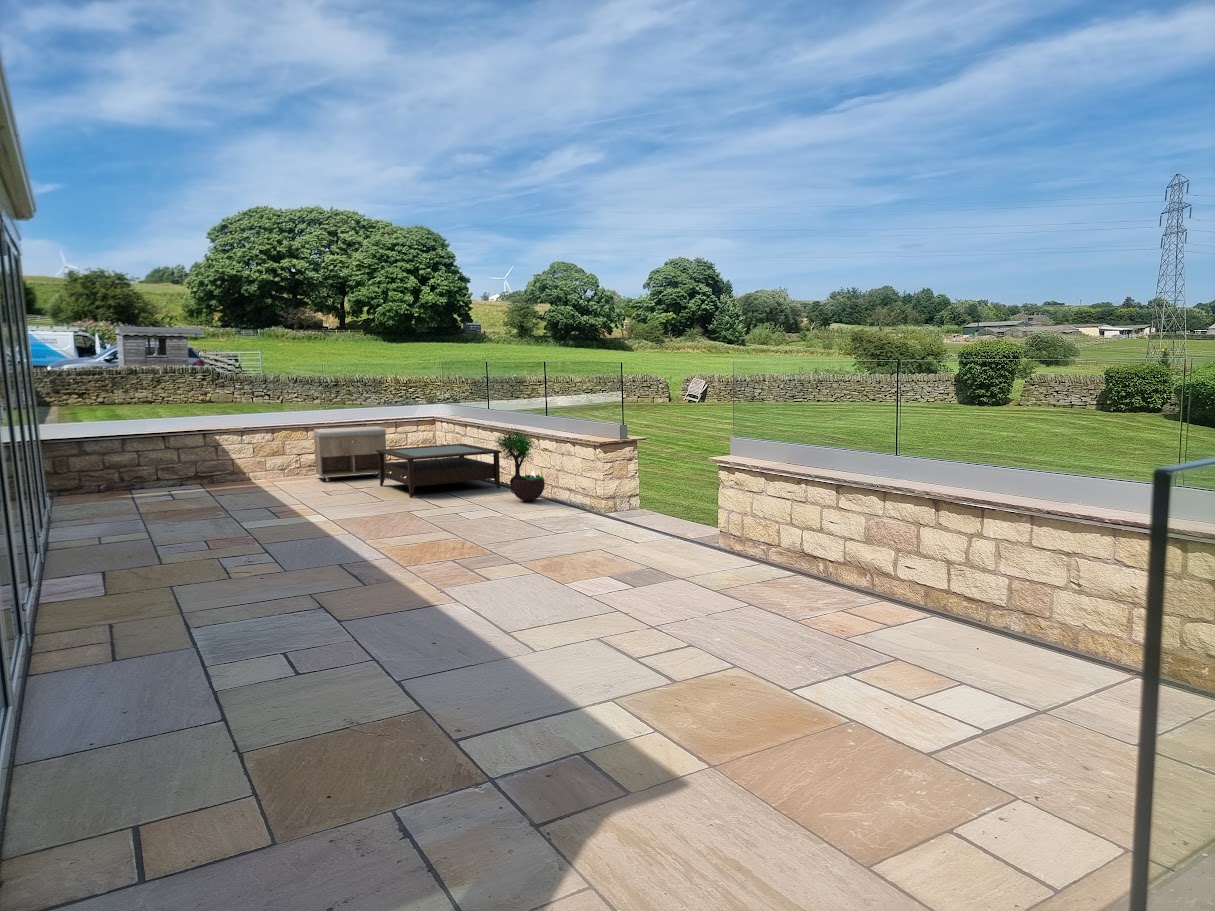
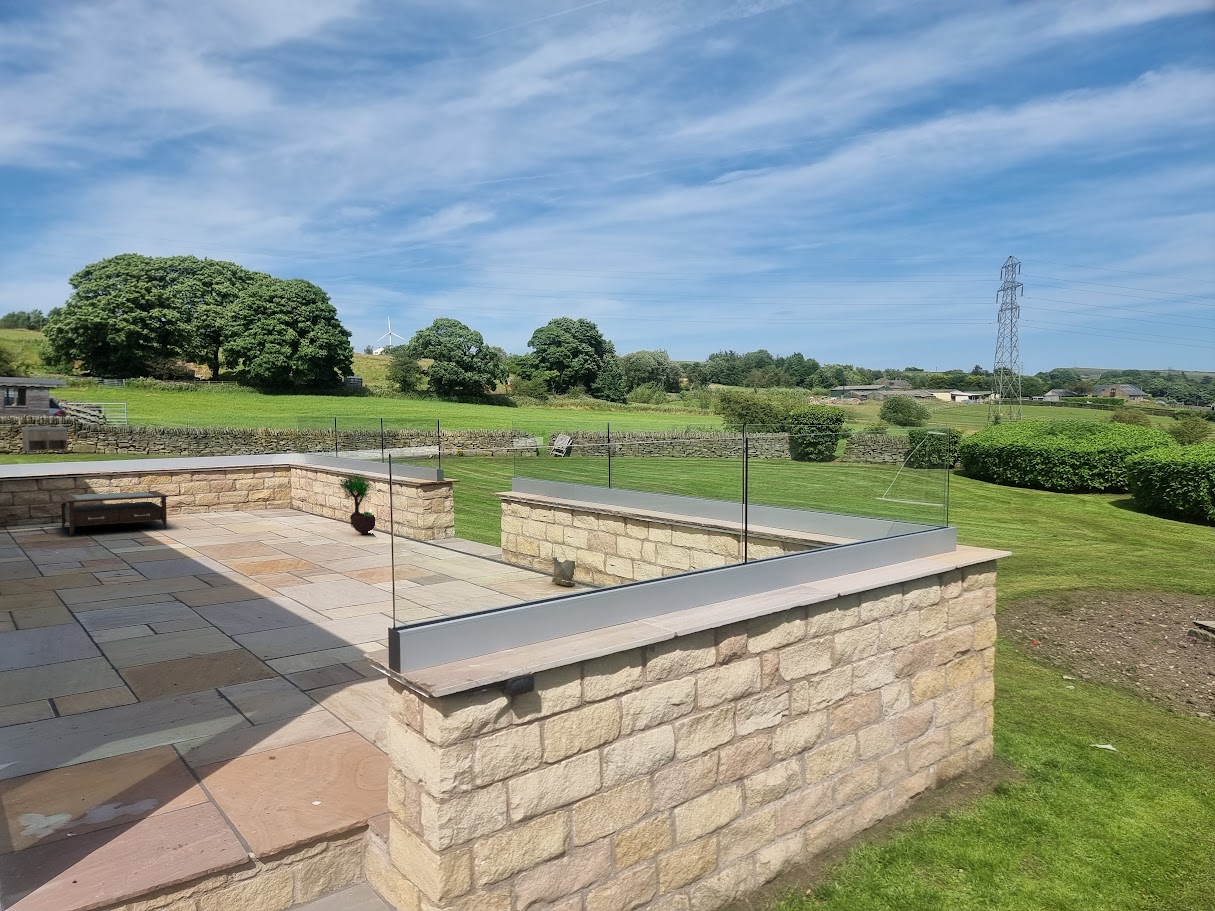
storage bench: present [314,426,387,481] -> present [22,427,68,454]
coffee table: present [376,444,502,497] -> present [60,491,168,535]
woven basket: none [810,534,850,594] -> present [552,551,575,586]

